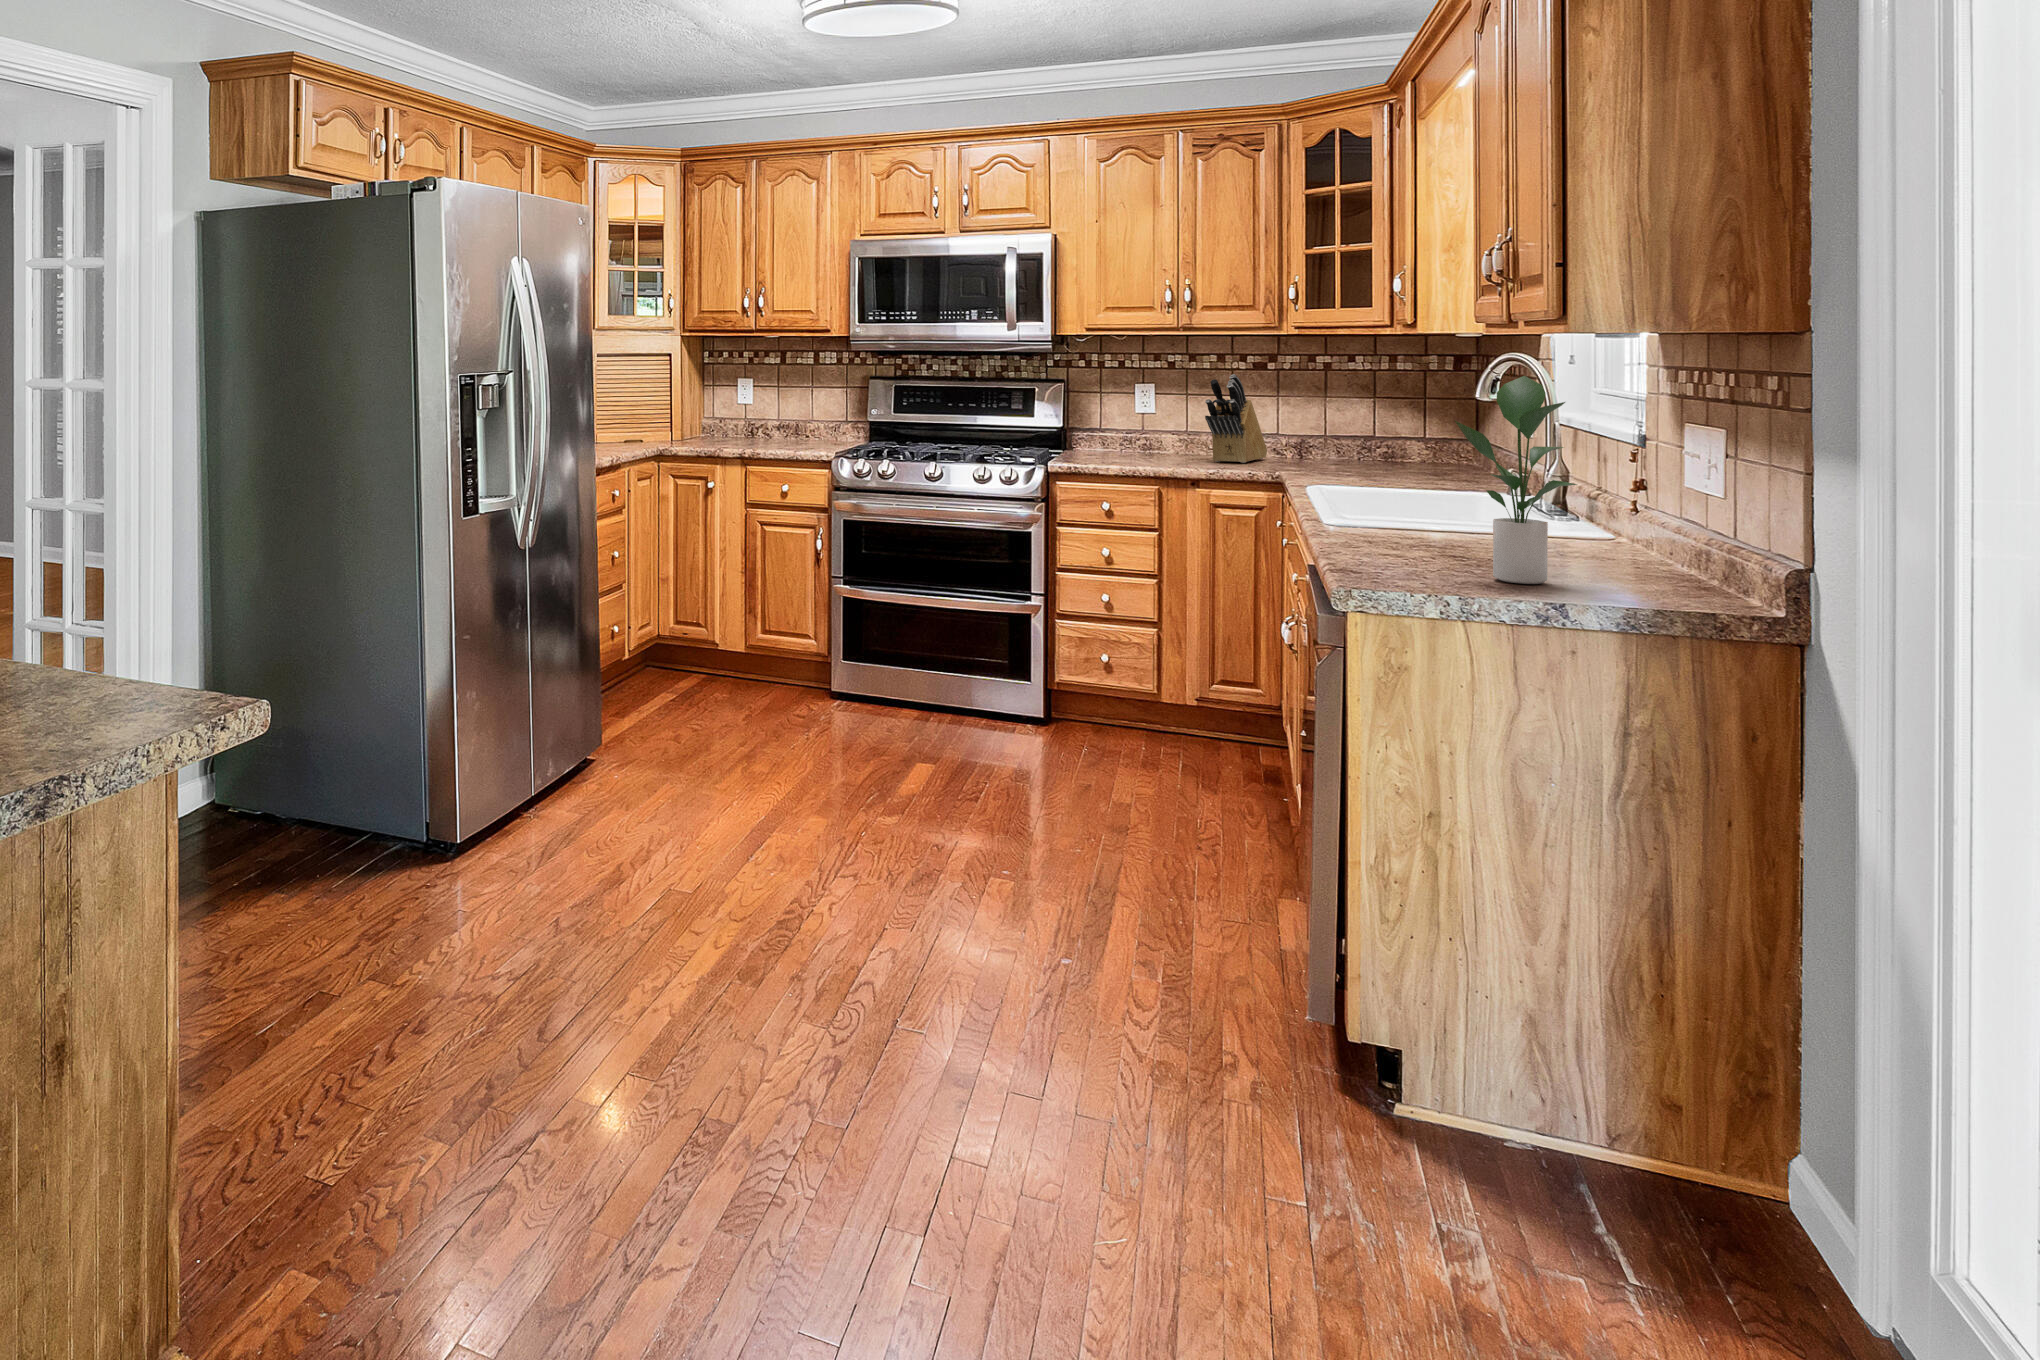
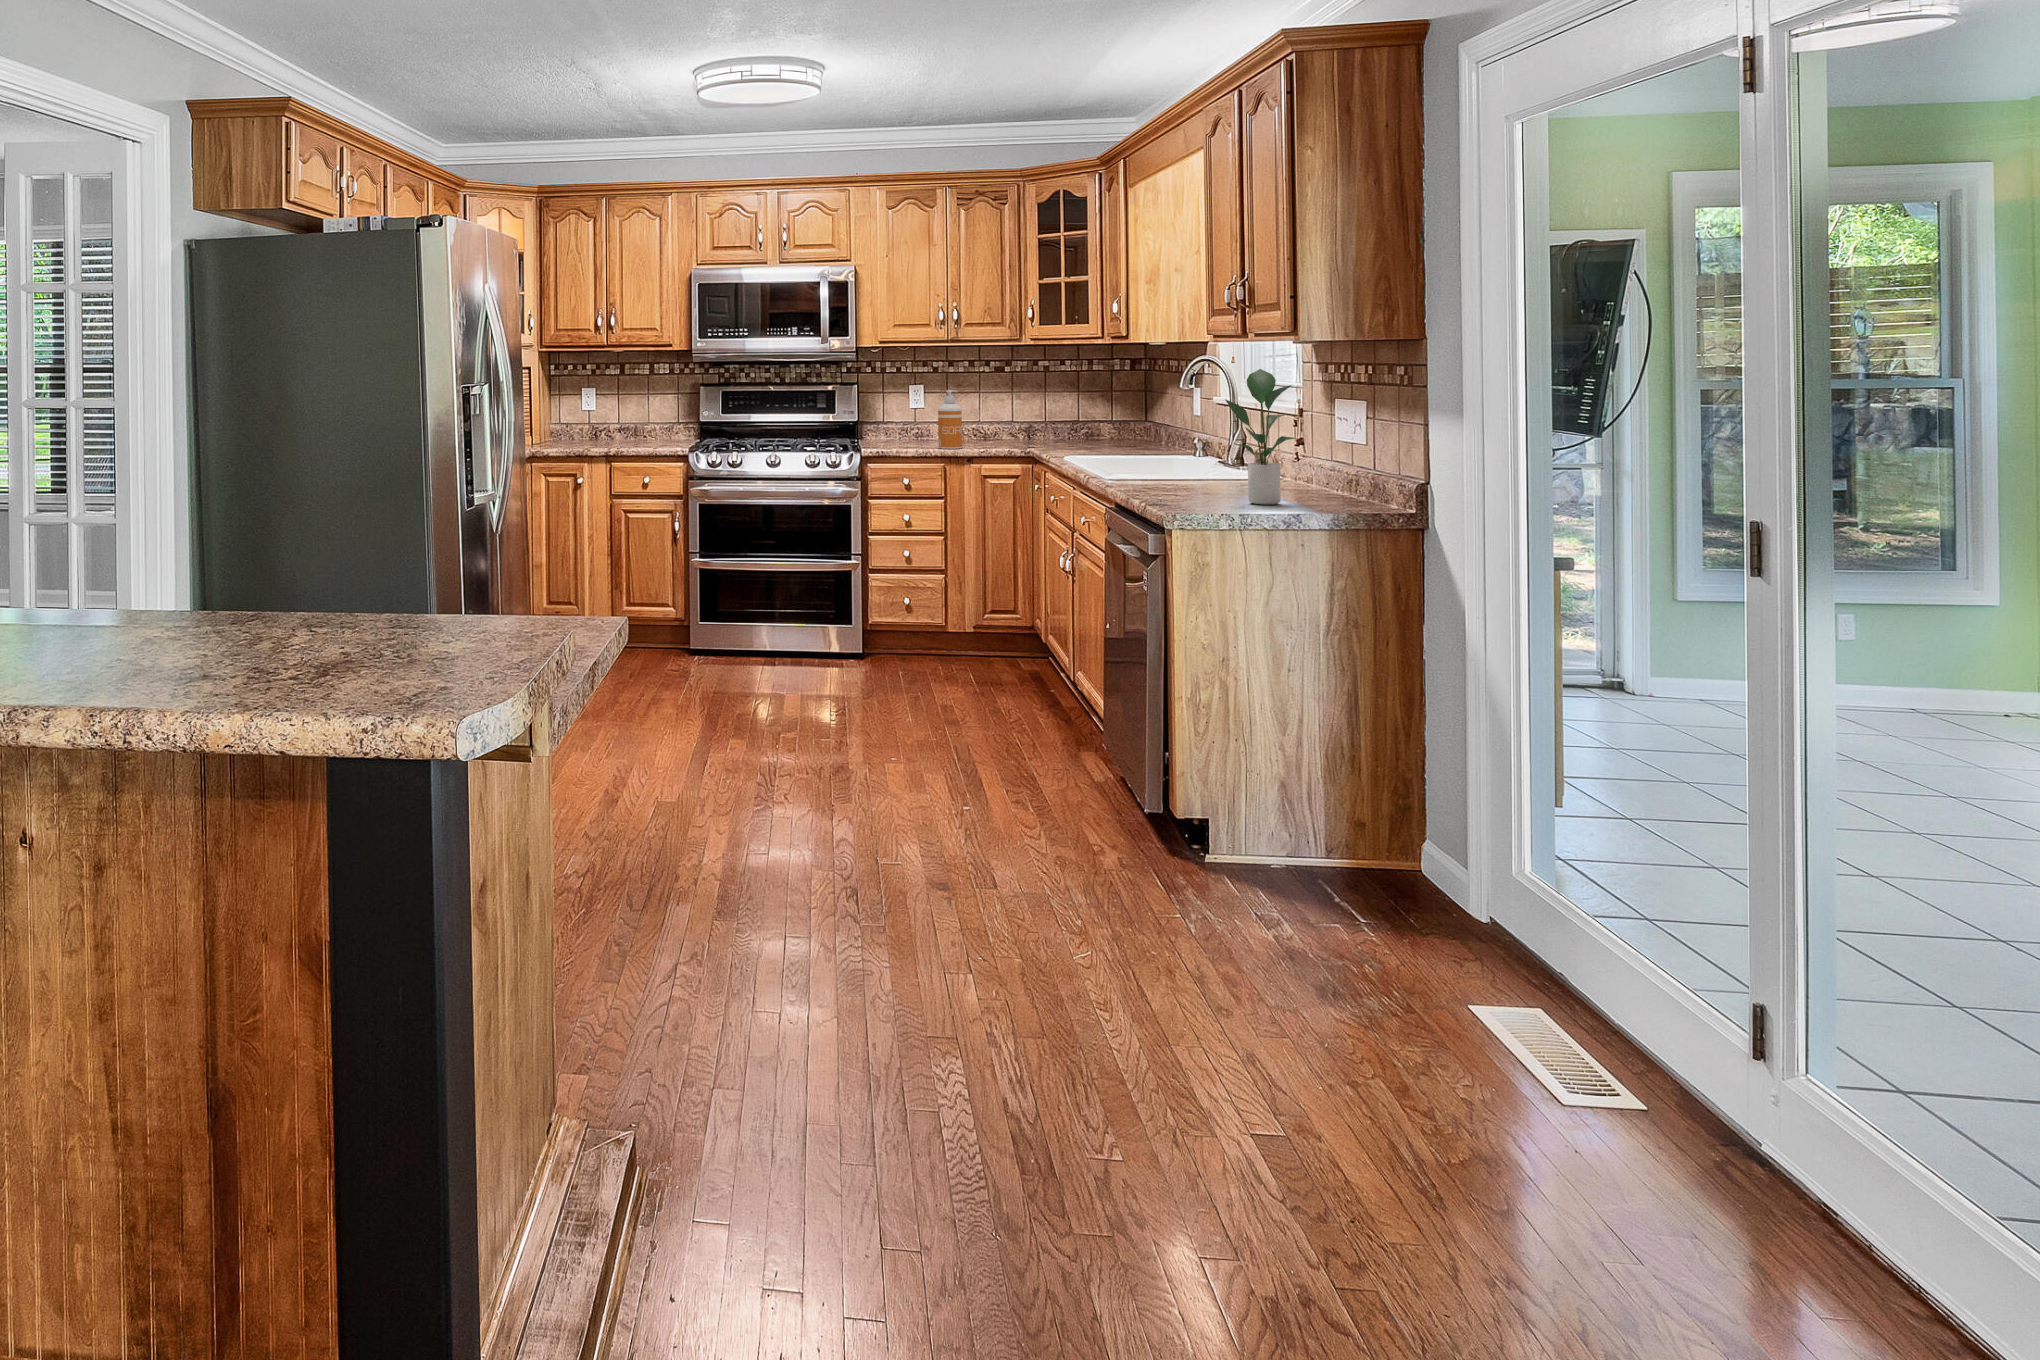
knife block: present [1205,374,1267,463] -> none [970,376,1008,444]
soap dispenser: none [1155,392,1188,467] -> present [938,390,962,449]

